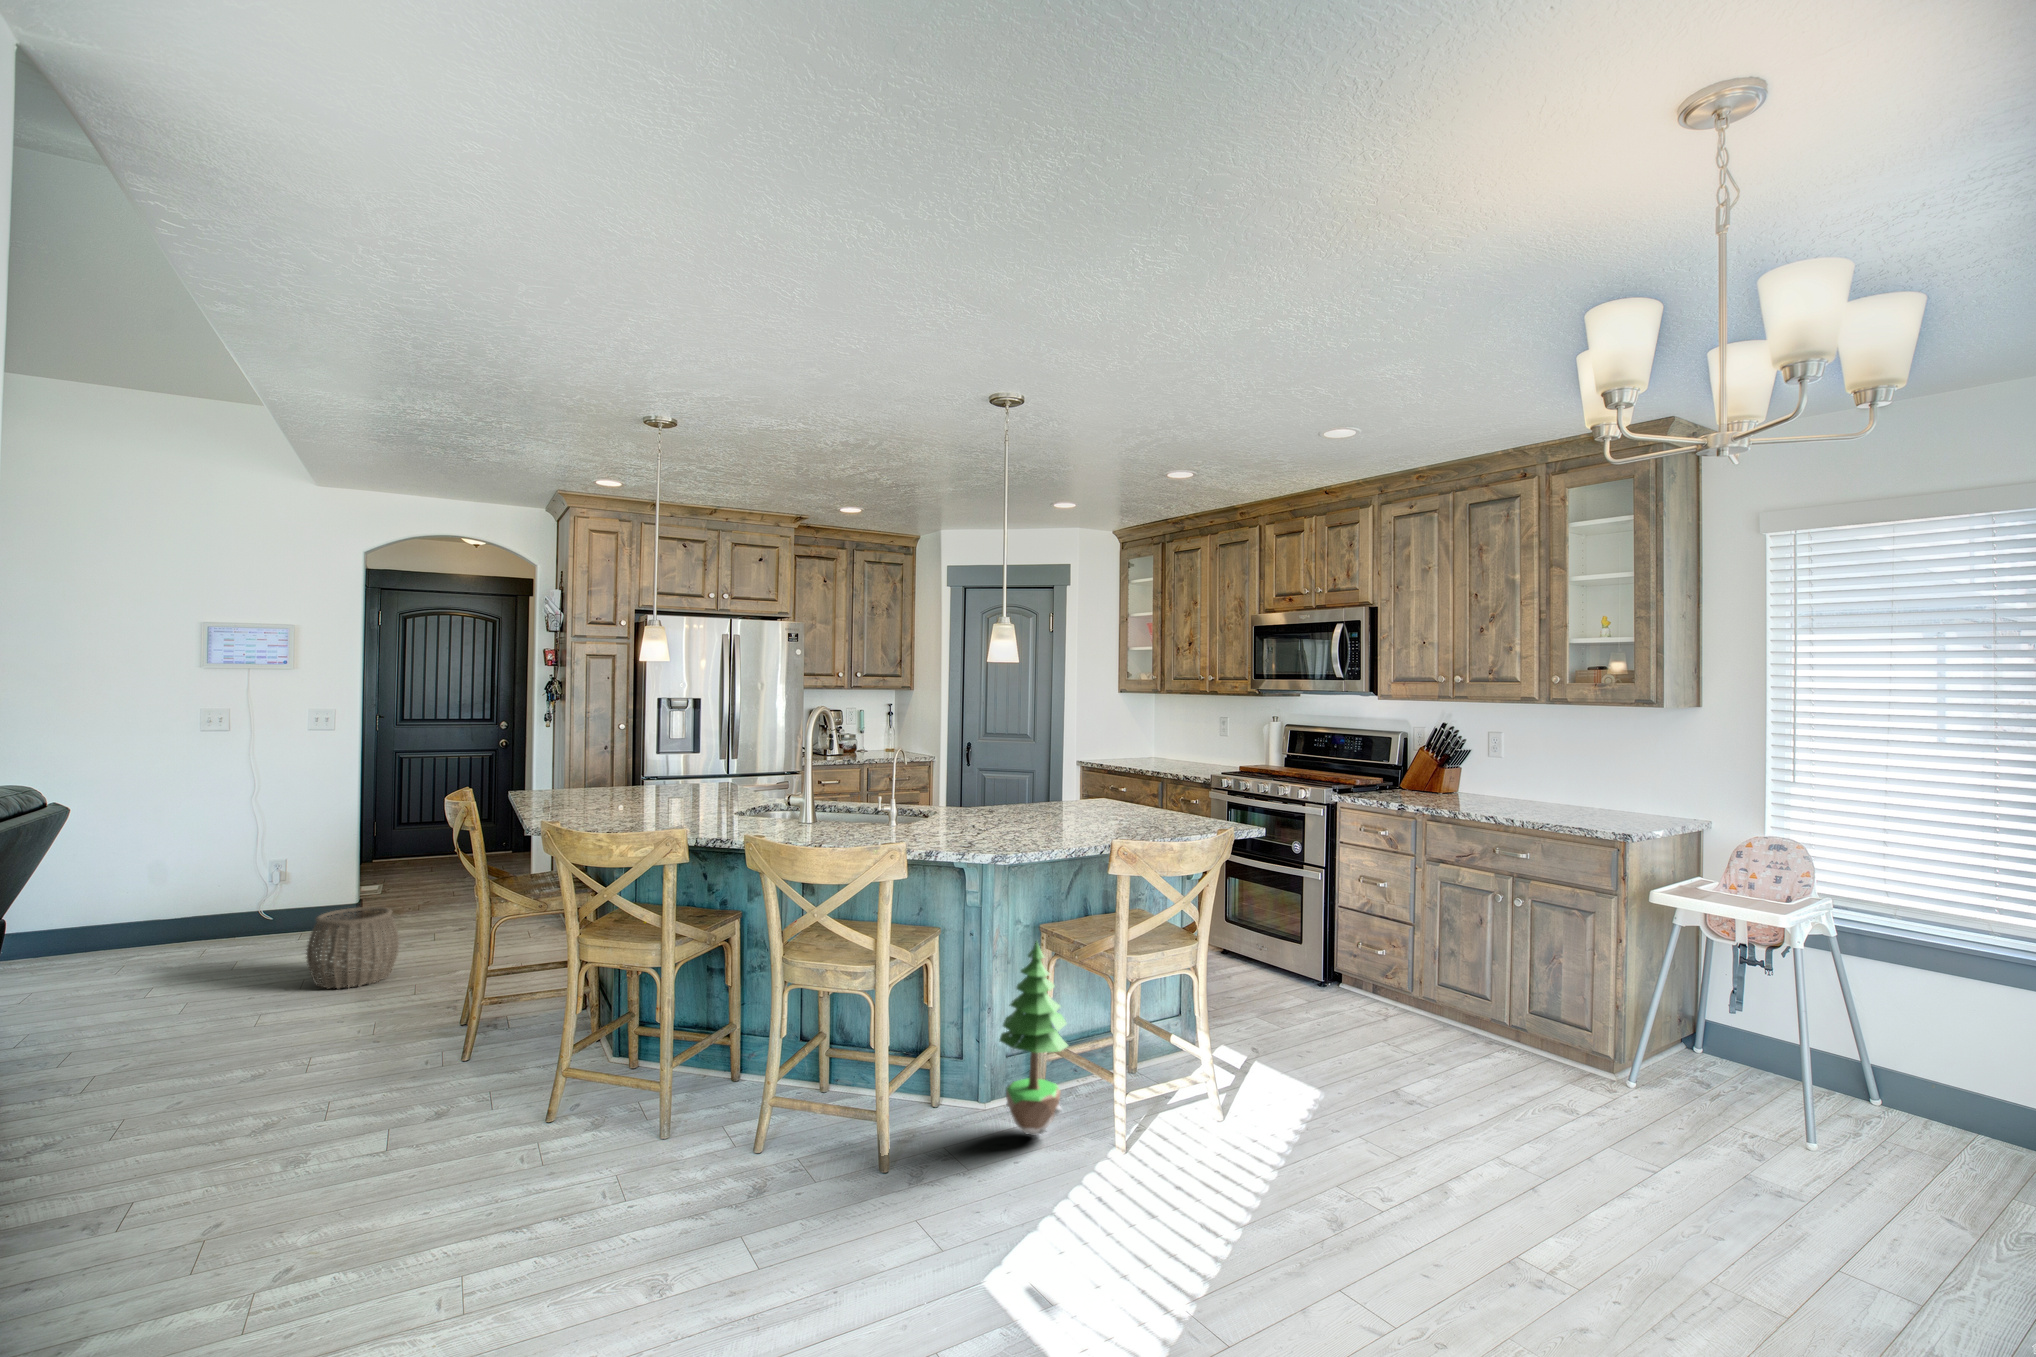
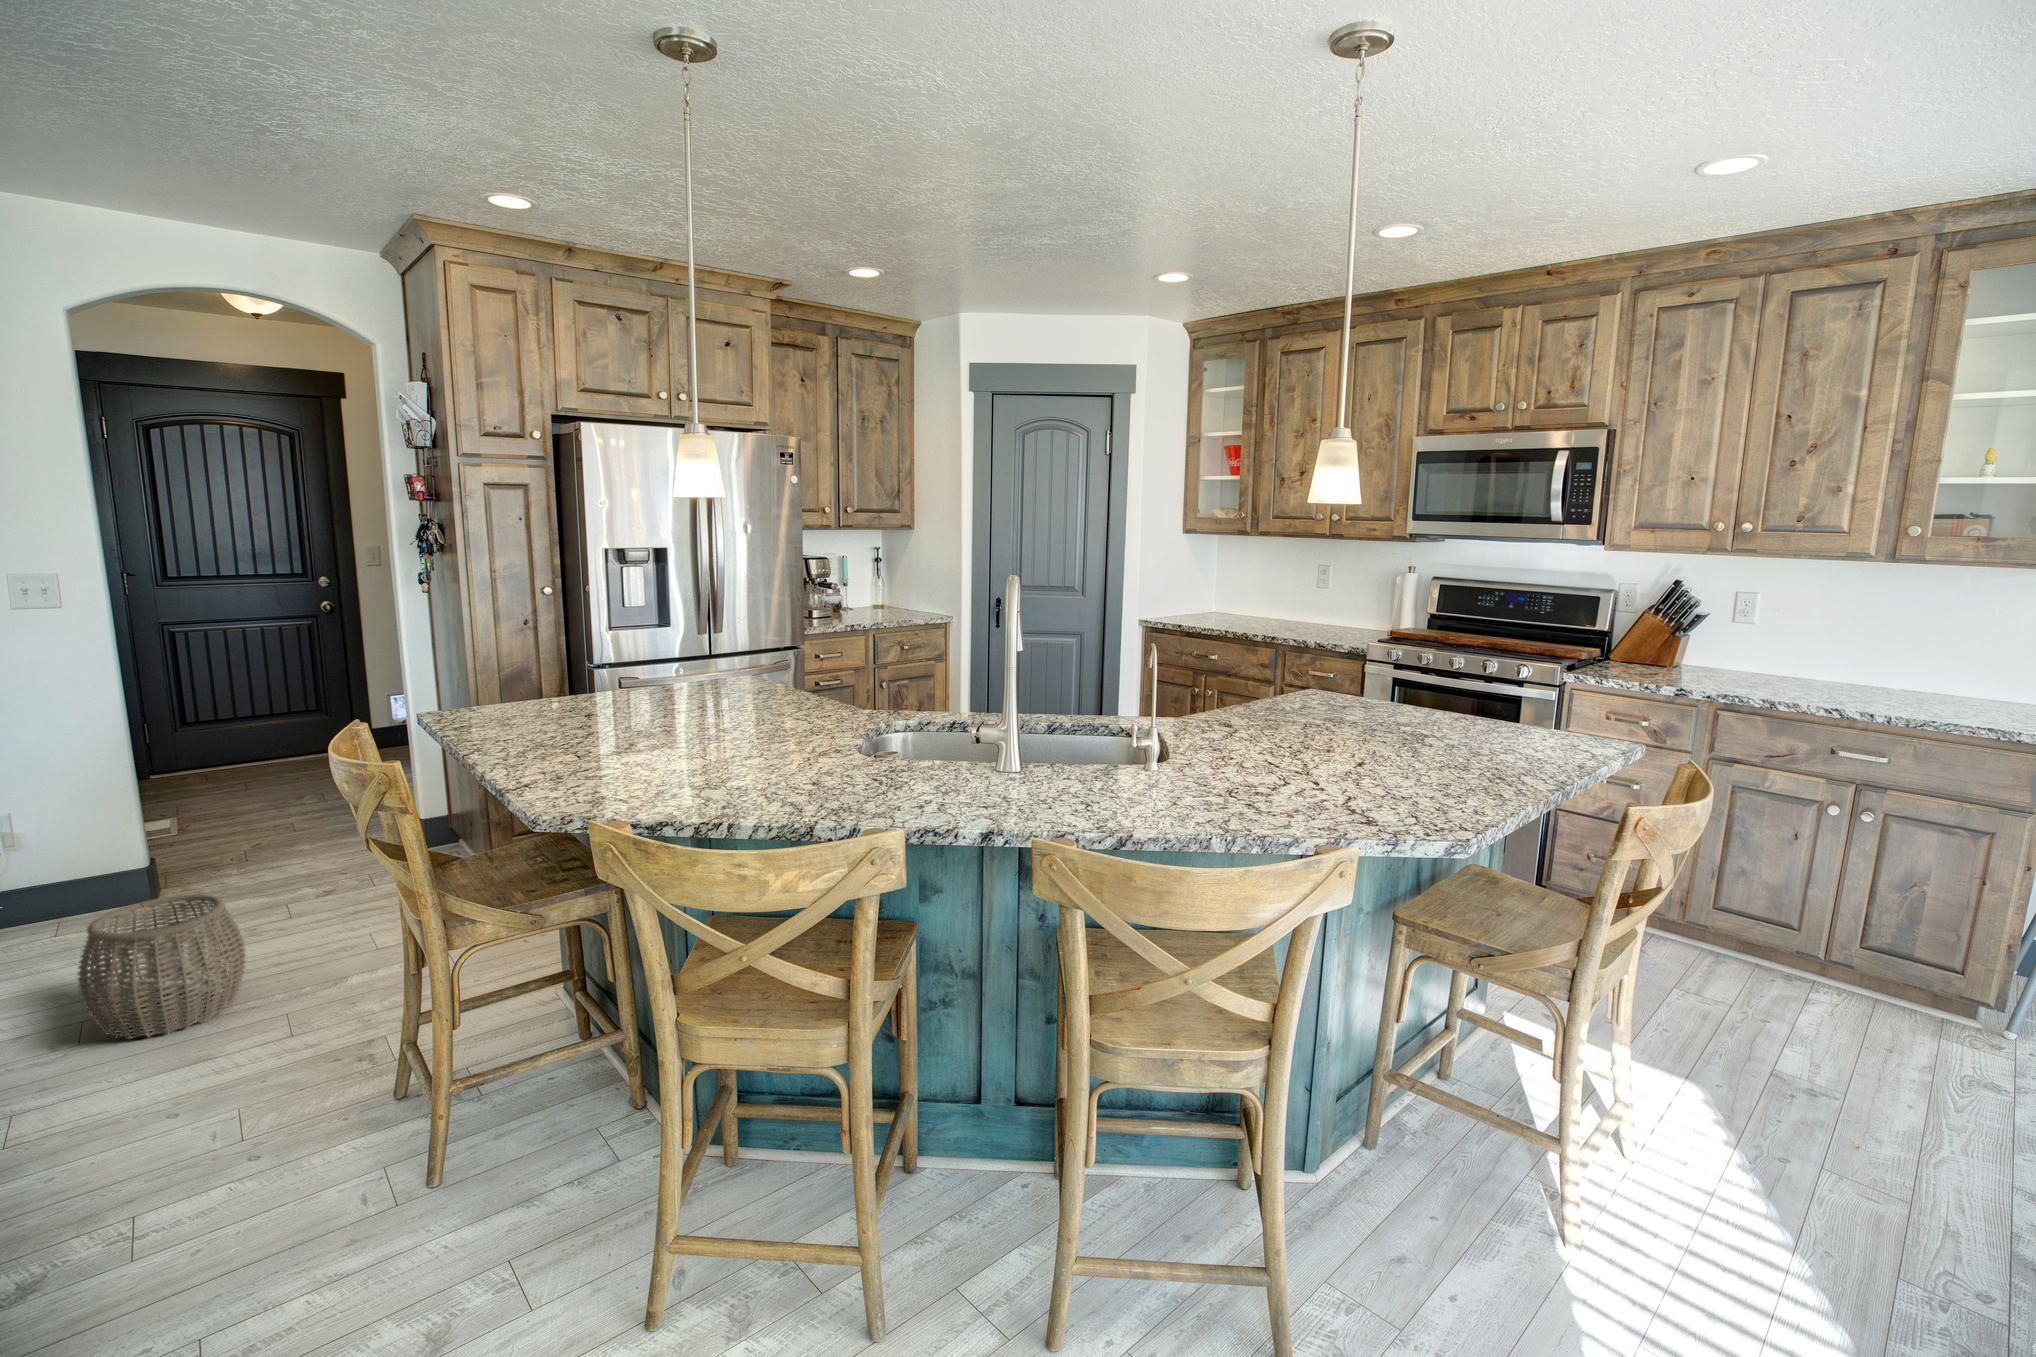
potted tree: present [1000,942,1068,1136] -> none [1409,973,1532,1262]

